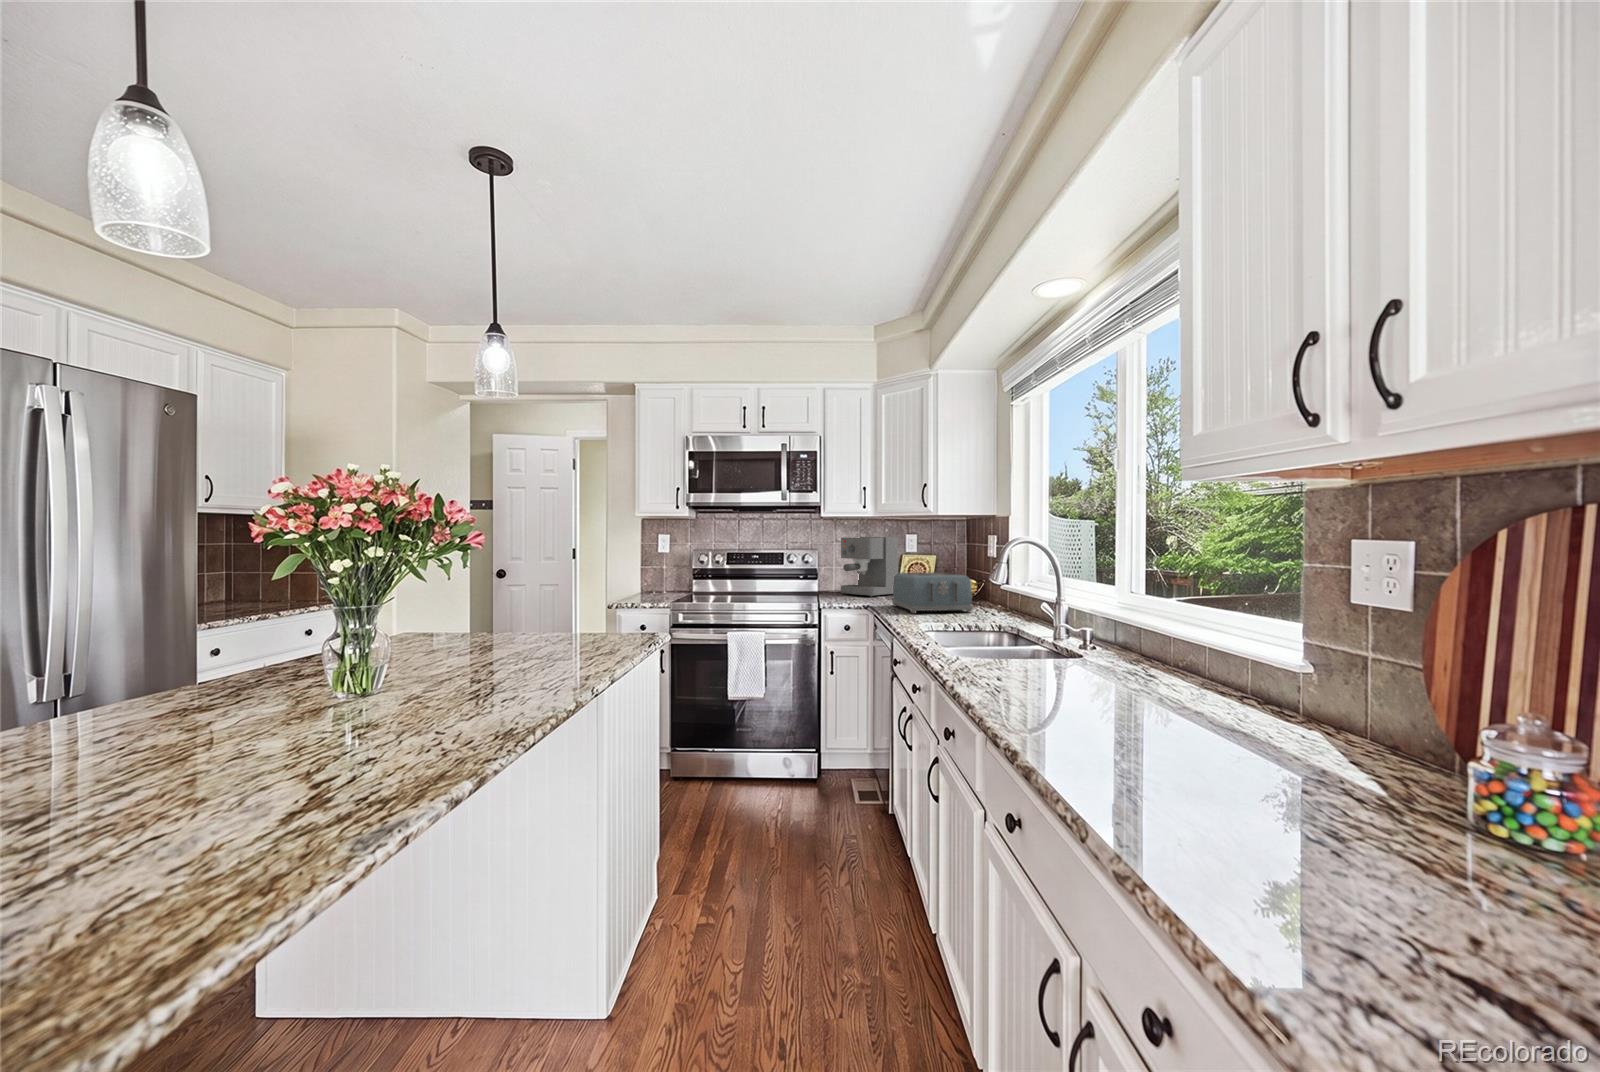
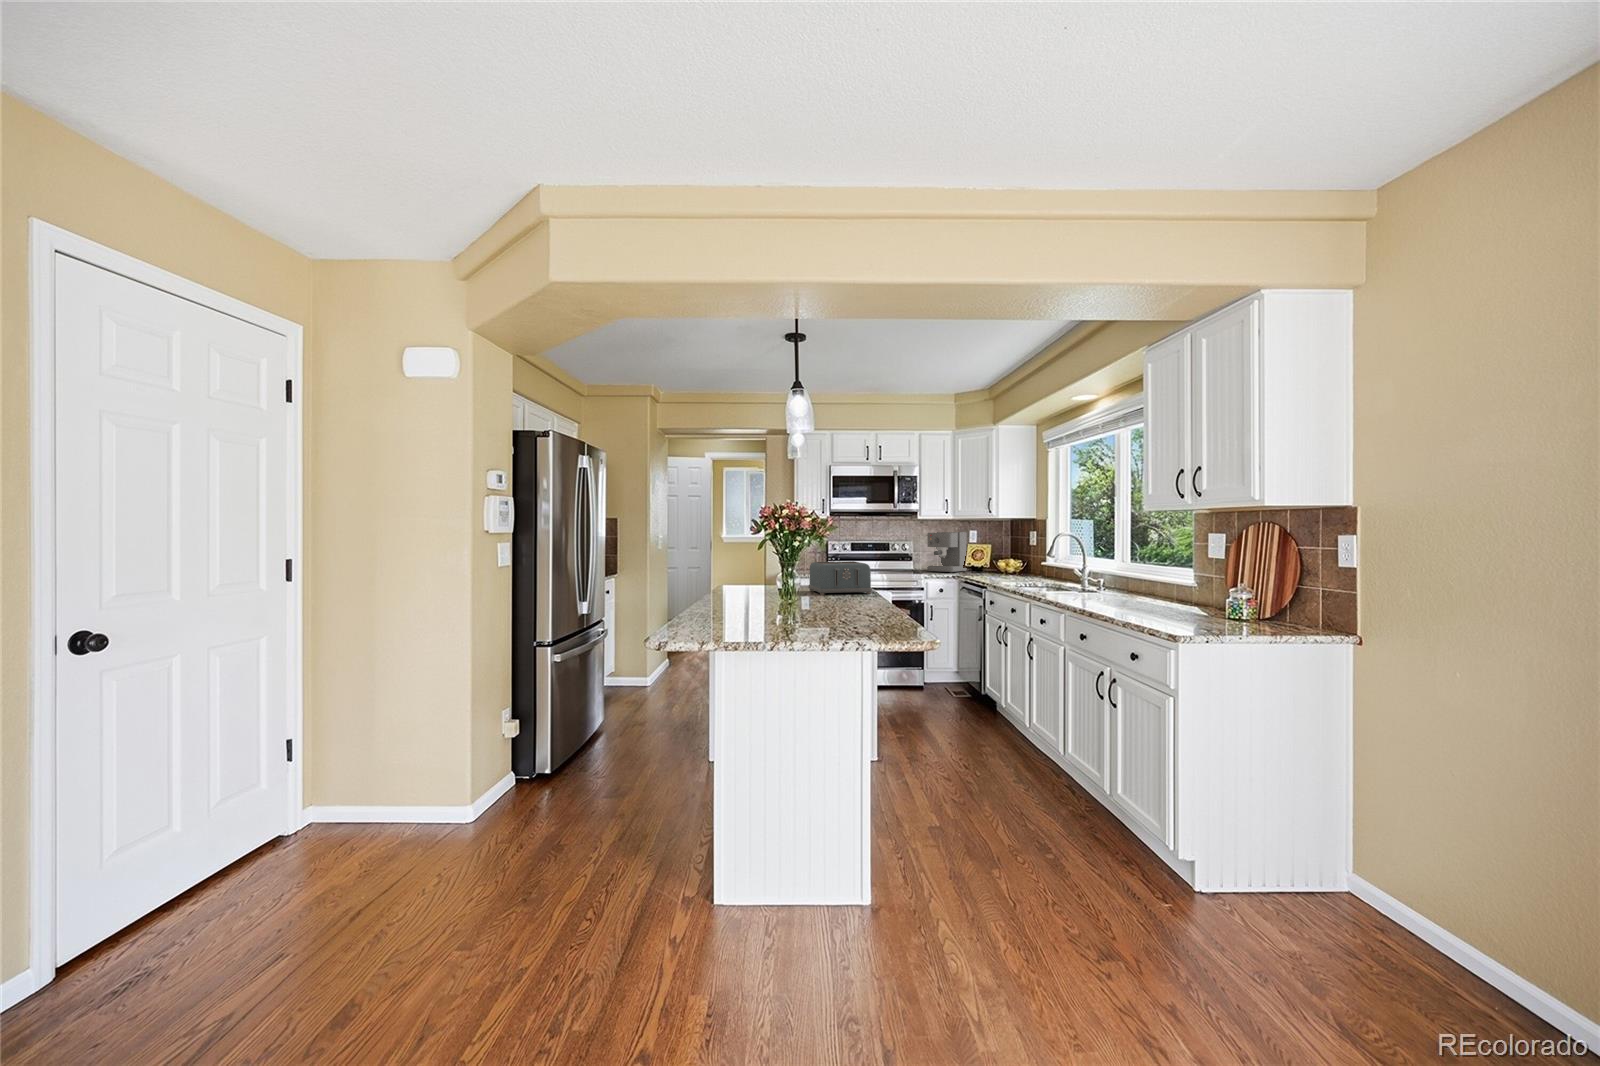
toaster: present [892,572,973,613] -> present [809,561,872,595]

